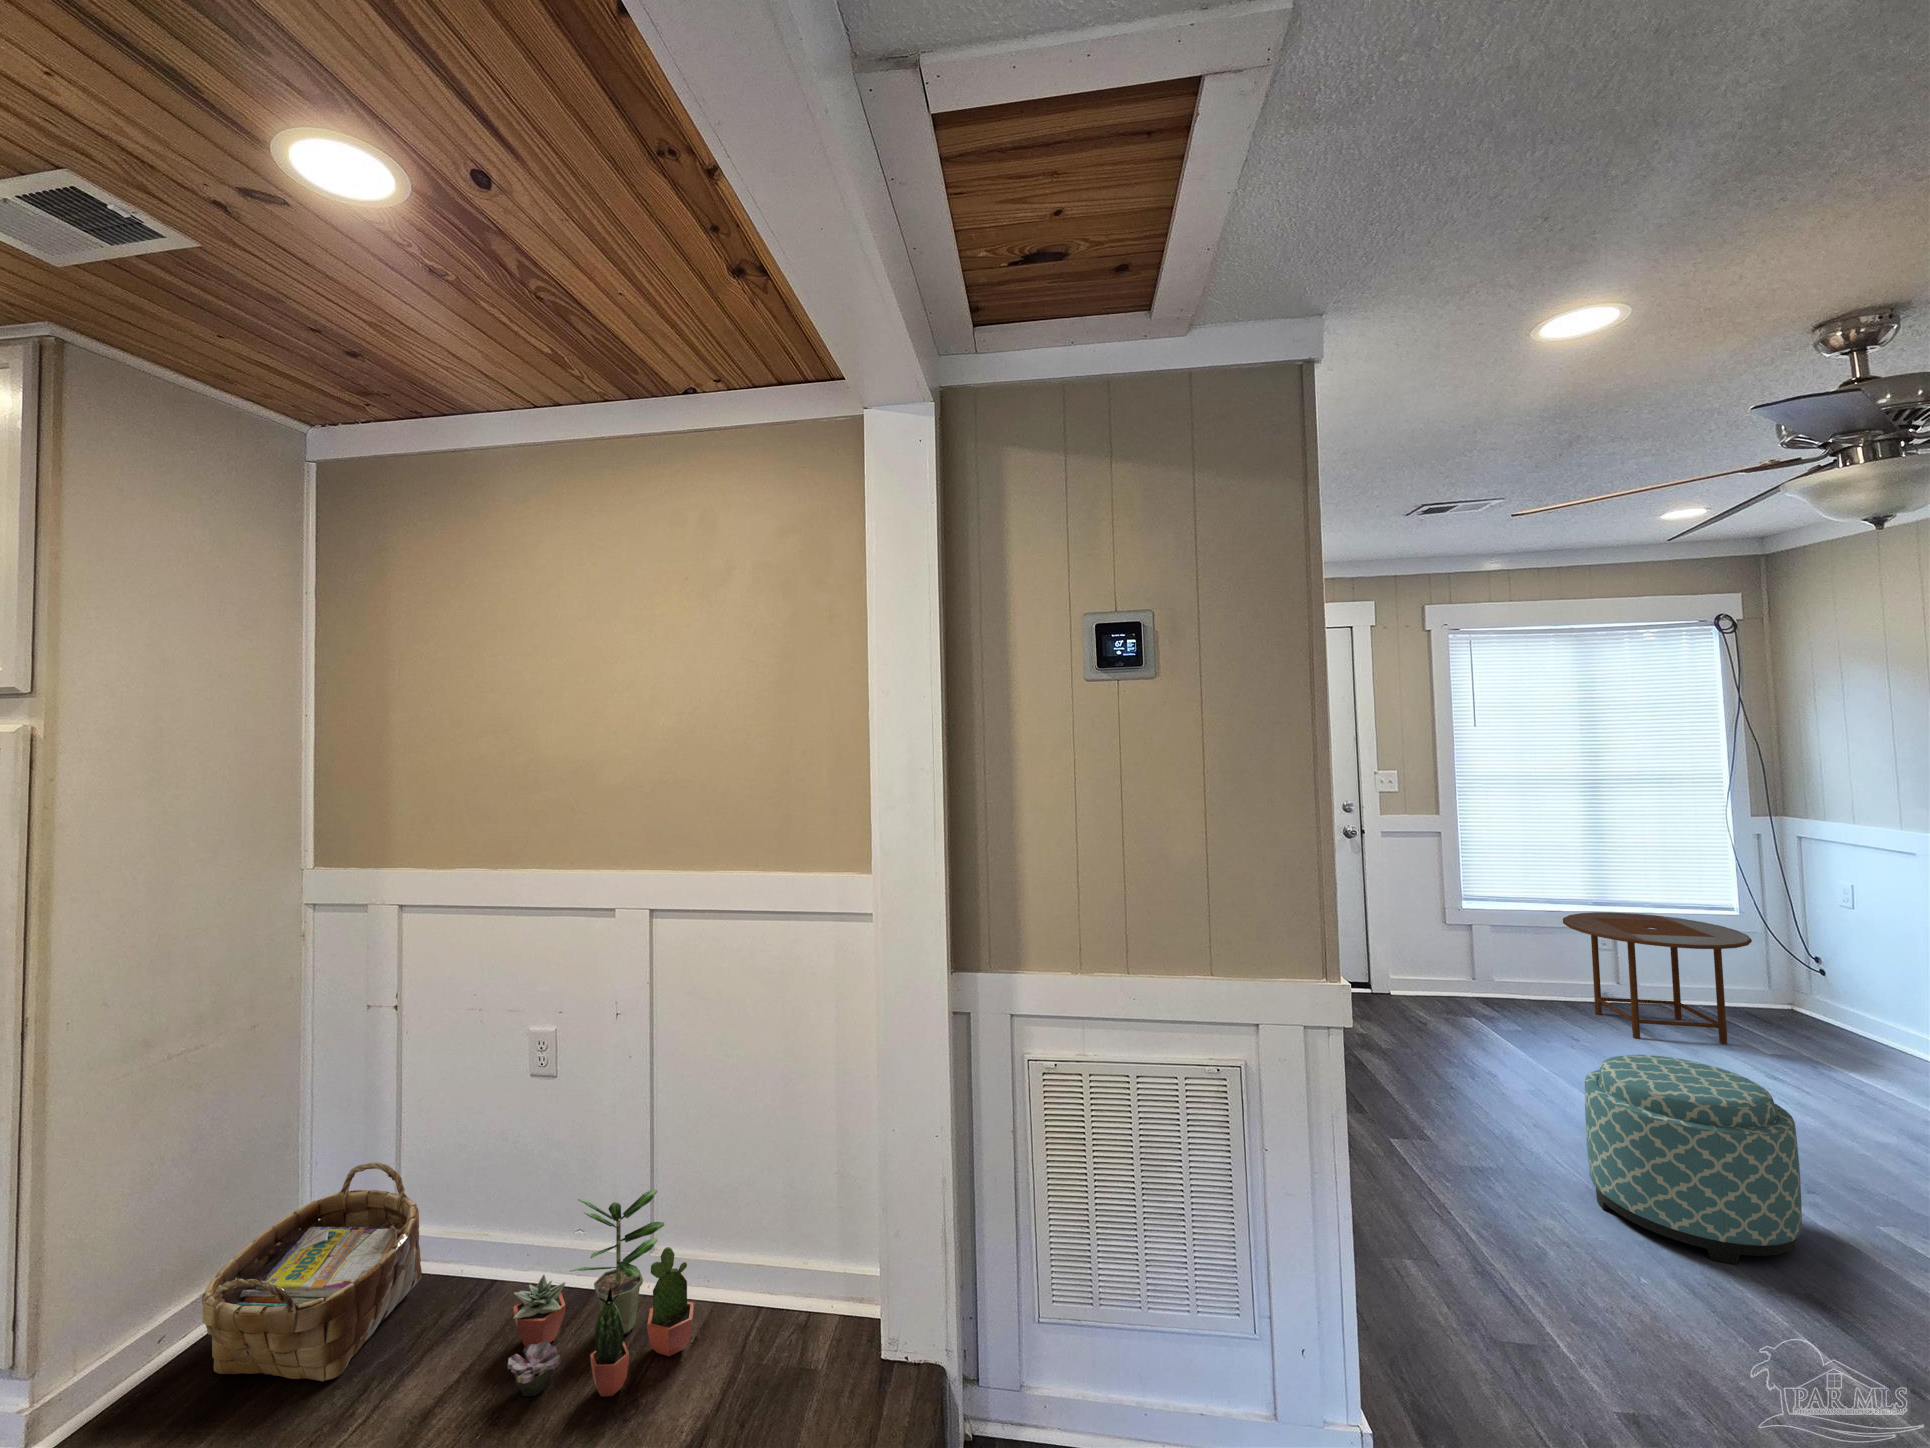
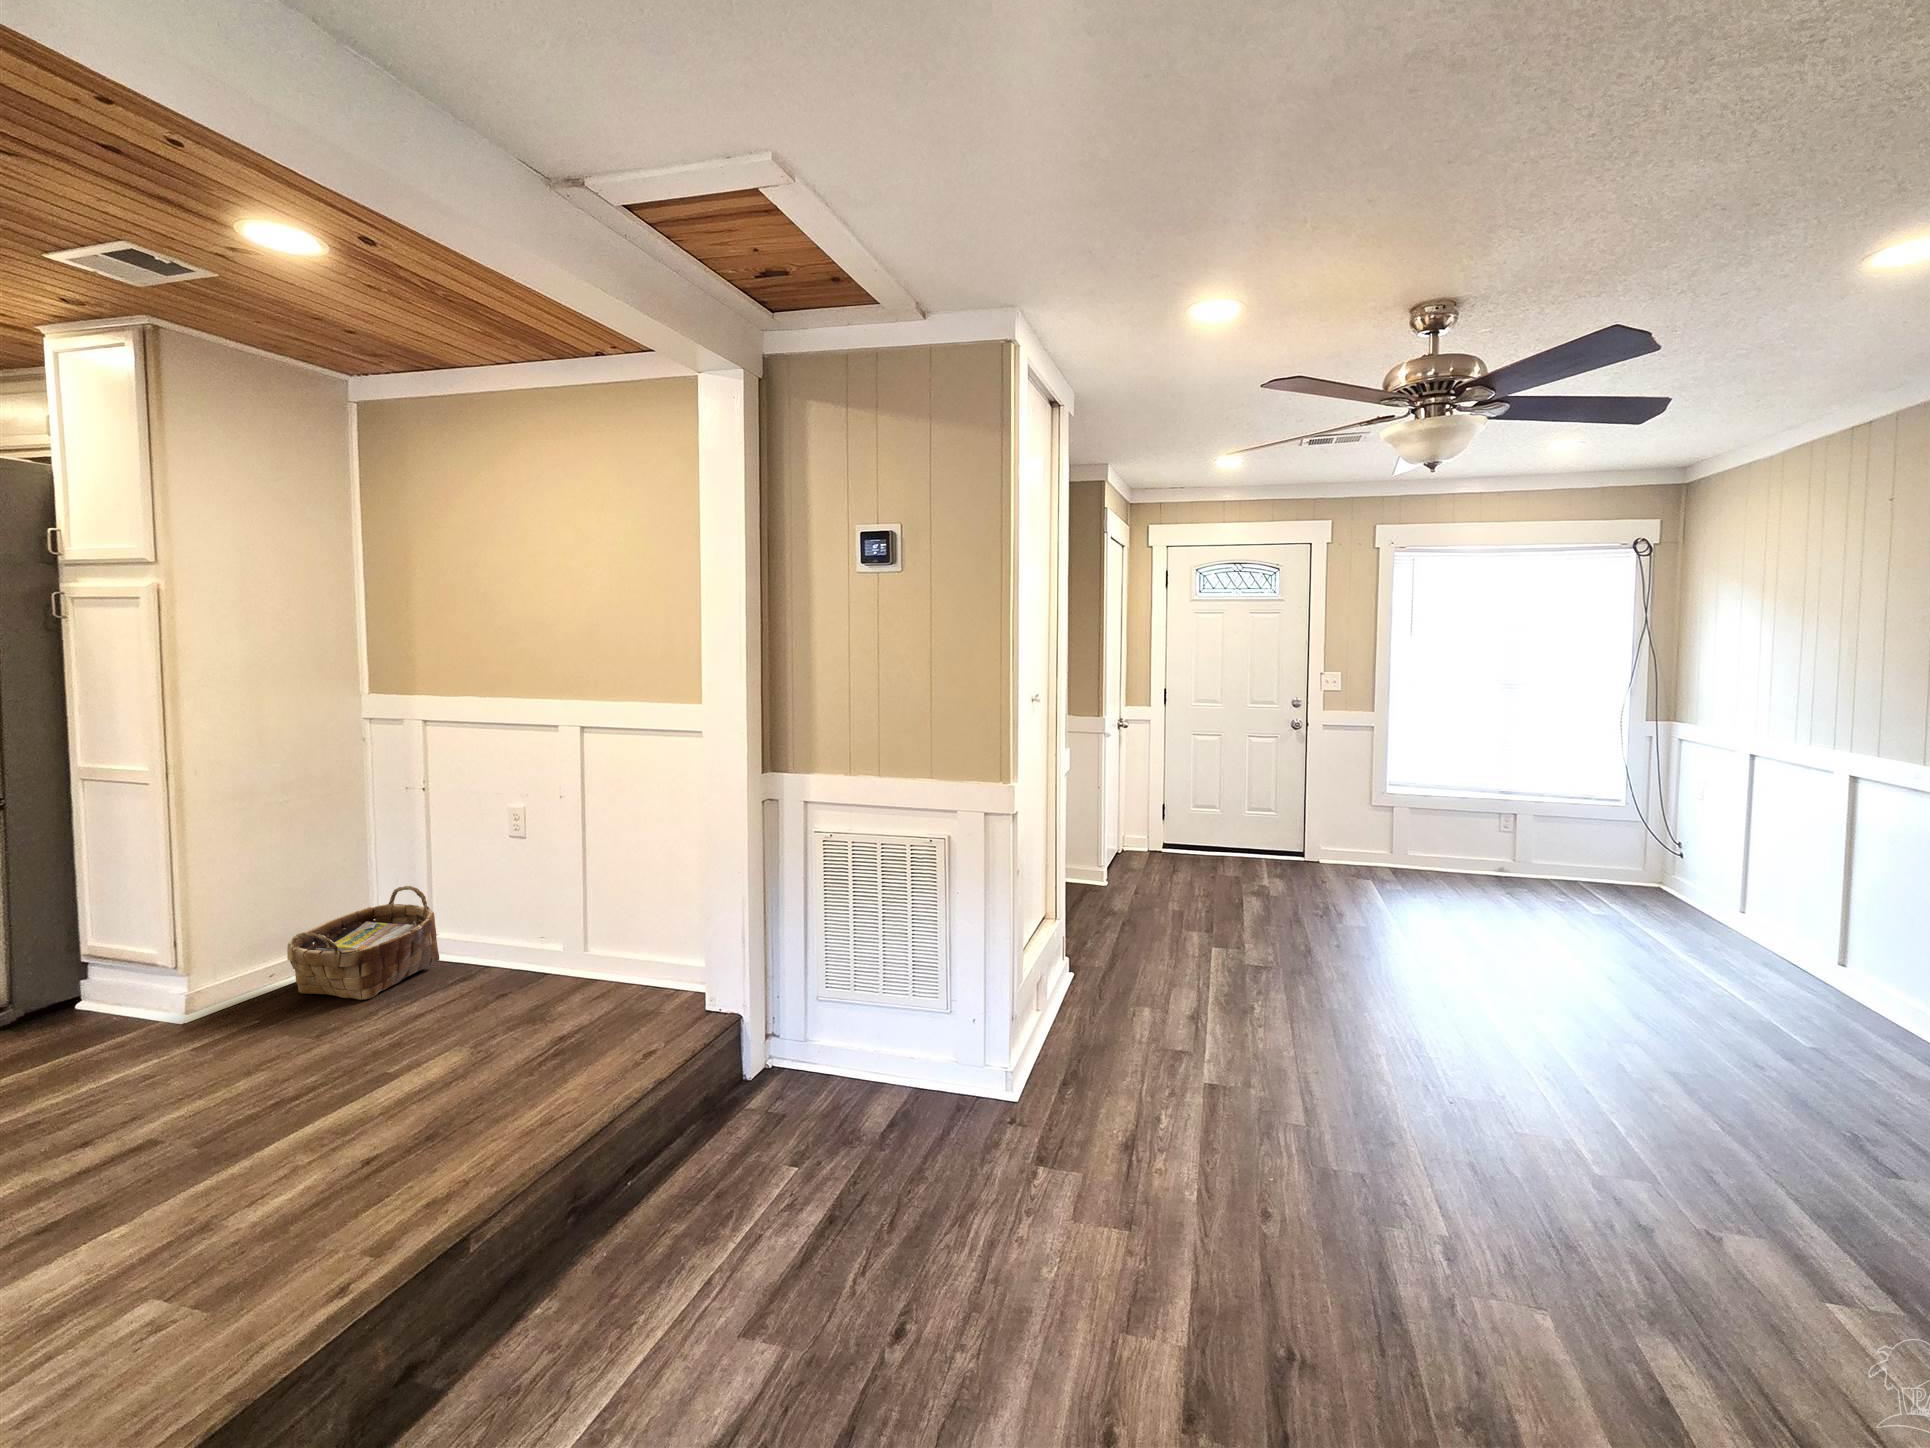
side table: present [1563,912,1752,1044] -> none [1458,799,1602,906]
ottoman: present [1585,1055,1802,1264] -> none [1327,884,1461,1026]
potted plant: present [508,1189,694,1396] -> none [467,907,595,1016]

